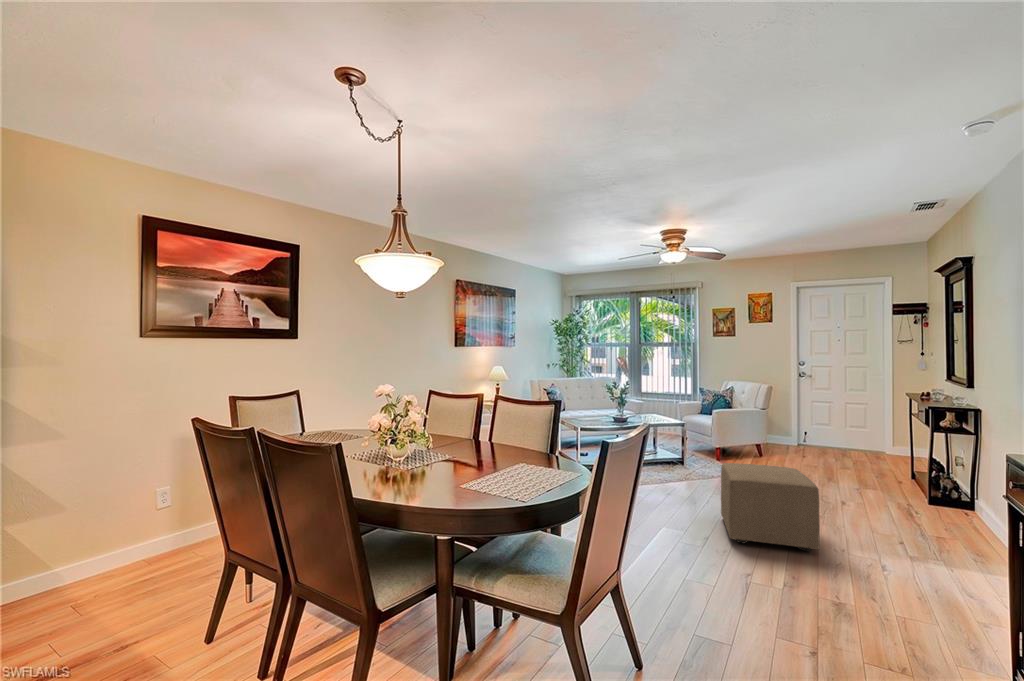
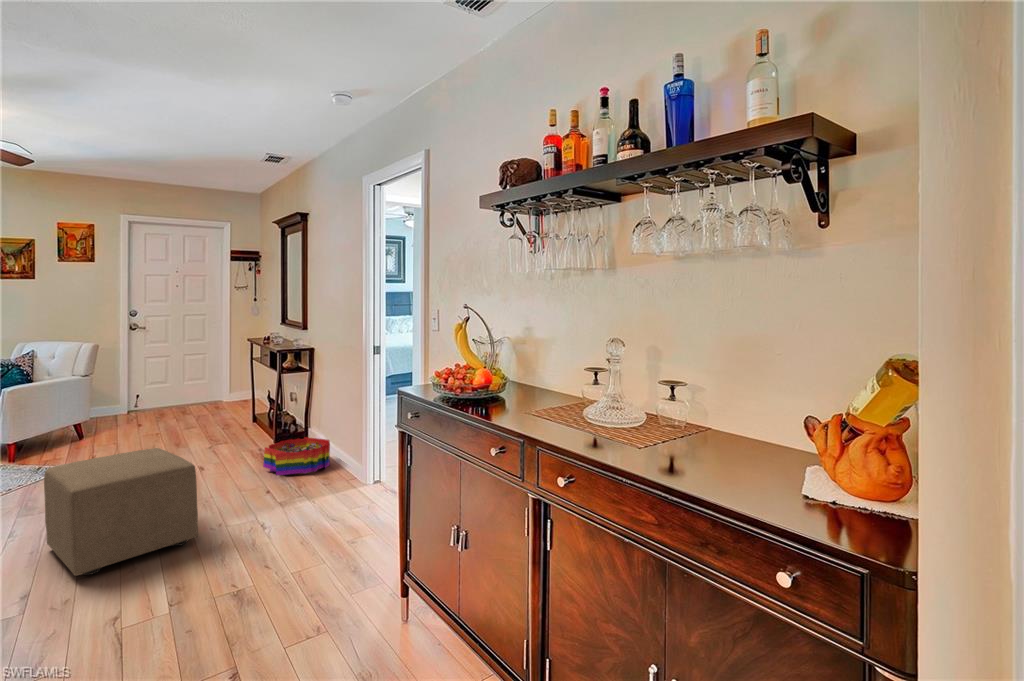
storage bin: none [904,498,996,545] -> present [263,437,330,475]

